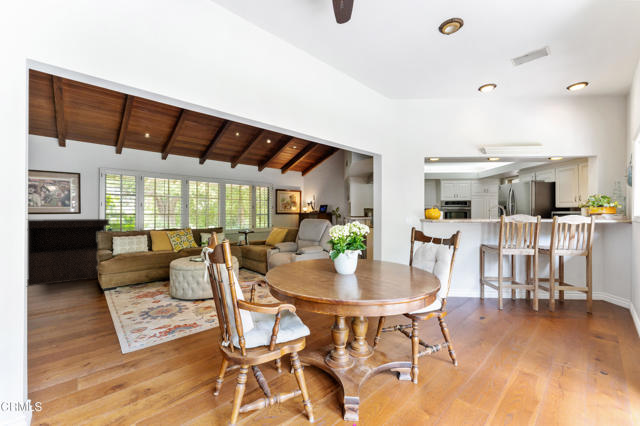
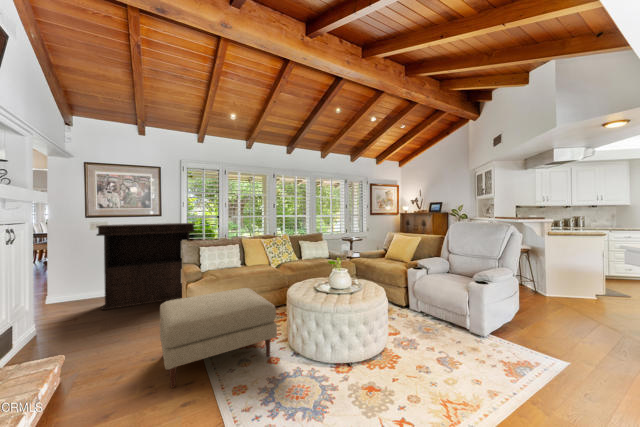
ottoman: none [75,262,159,314] -> present [160,288,277,388]

